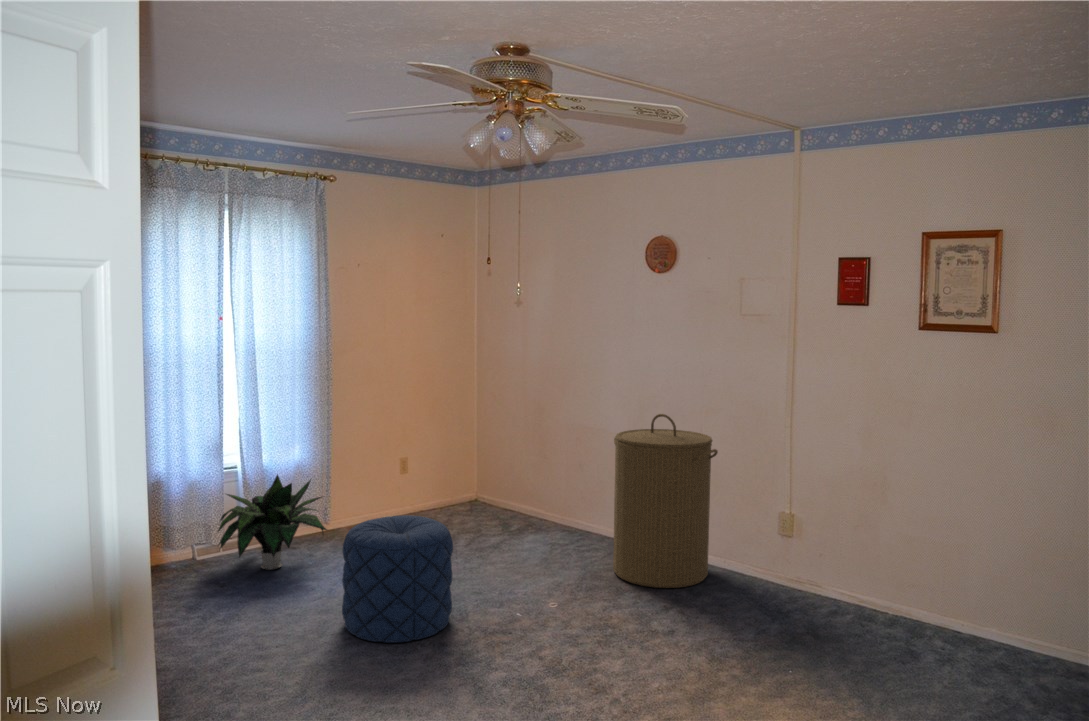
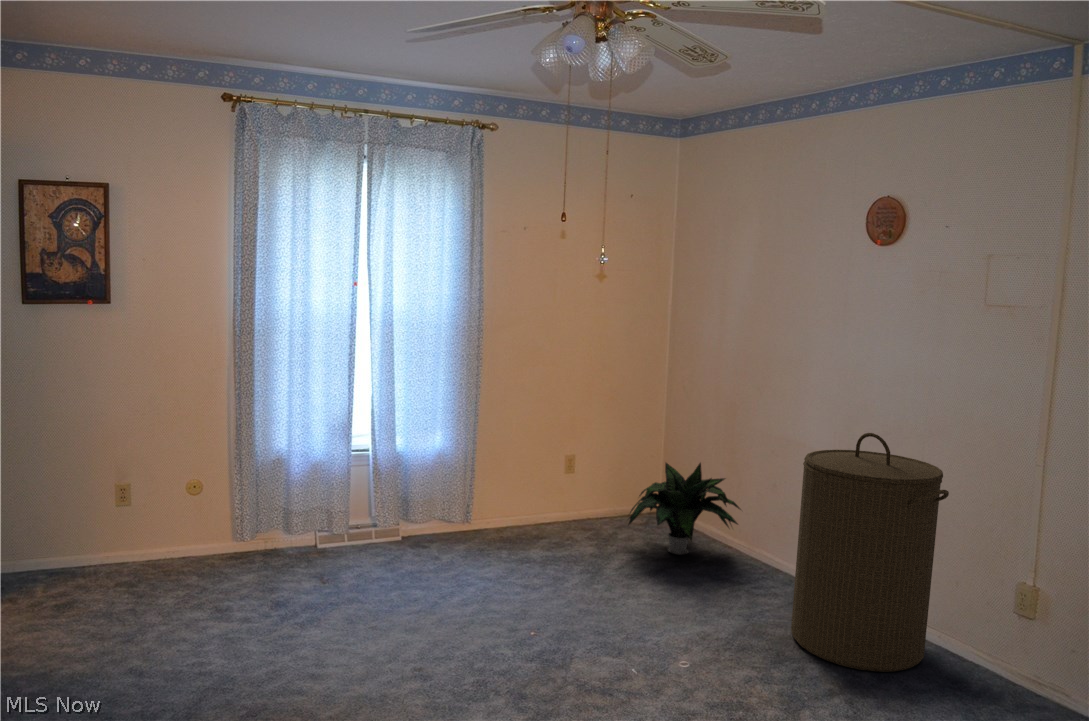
potted plant: present [218,475,327,570] -> present [629,463,741,555]
pouf: present [342,515,453,643] -> none [428,533,566,697]

